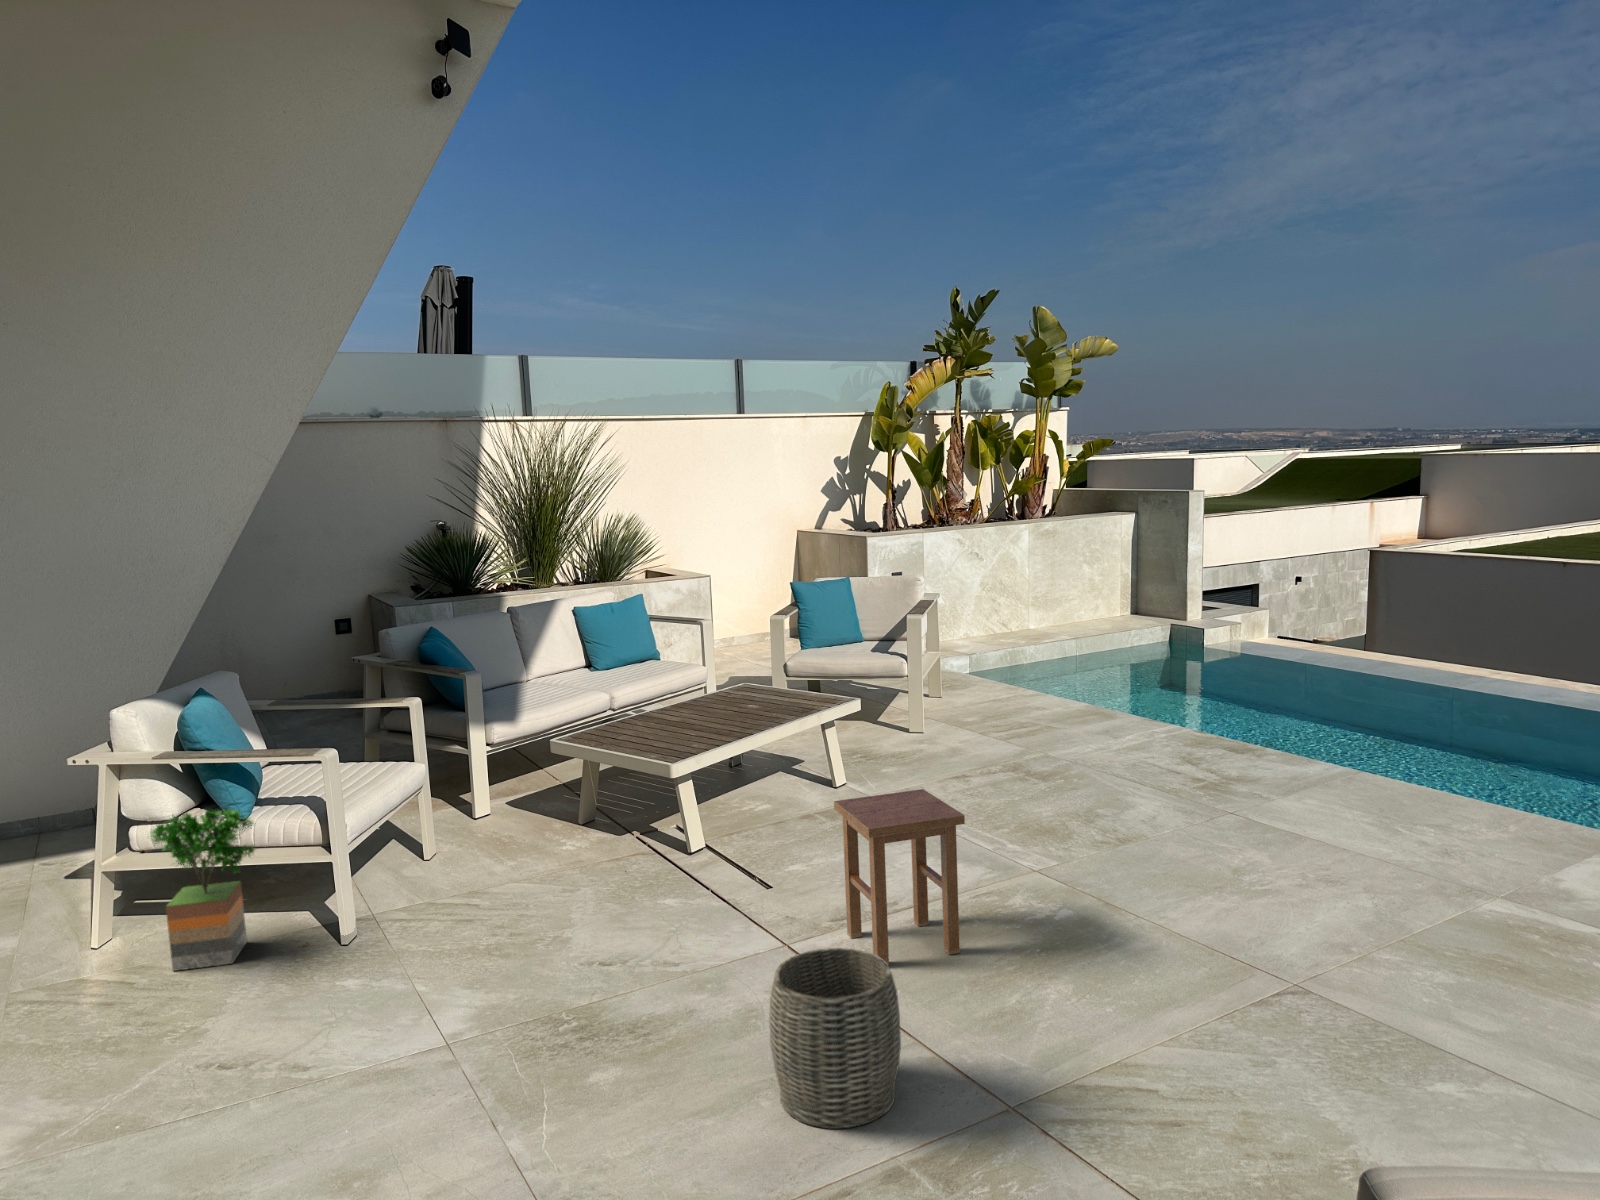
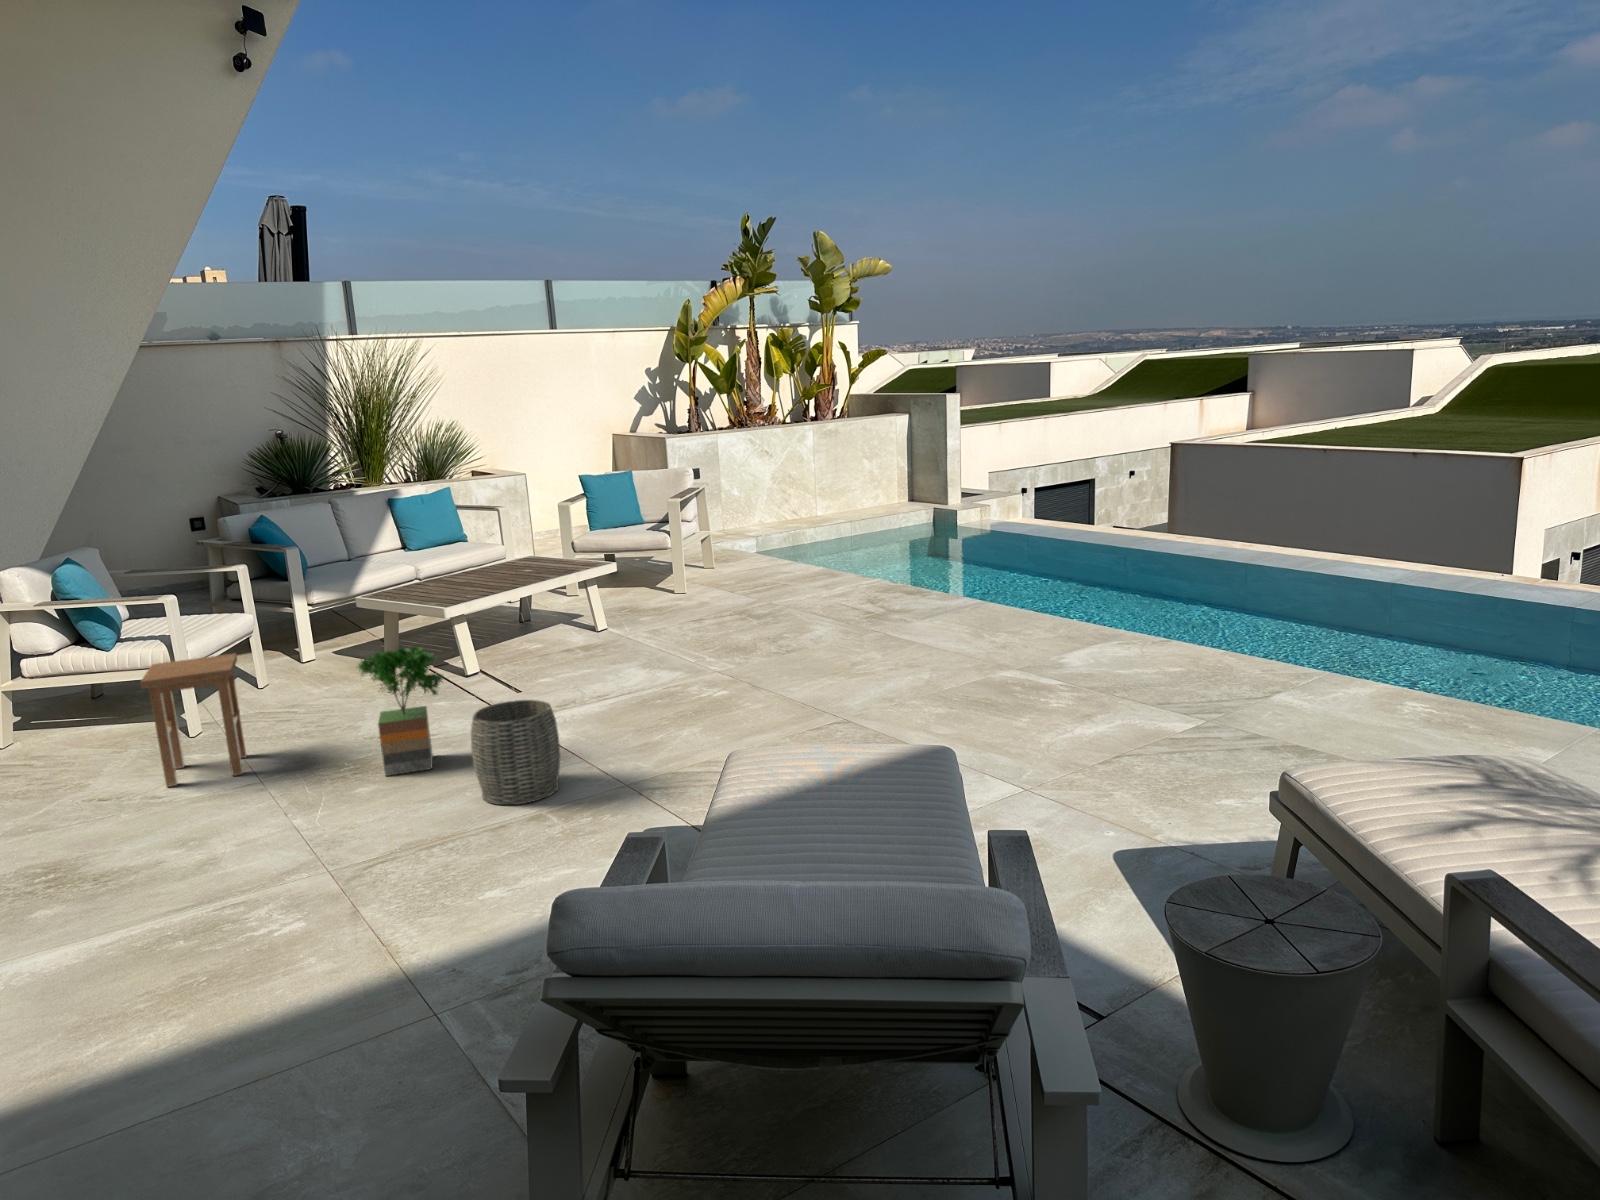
stool: present [834,789,965,965] -> present [141,654,247,787]
potted tree: present [150,808,255,971] -> present [358,647,443,776]

